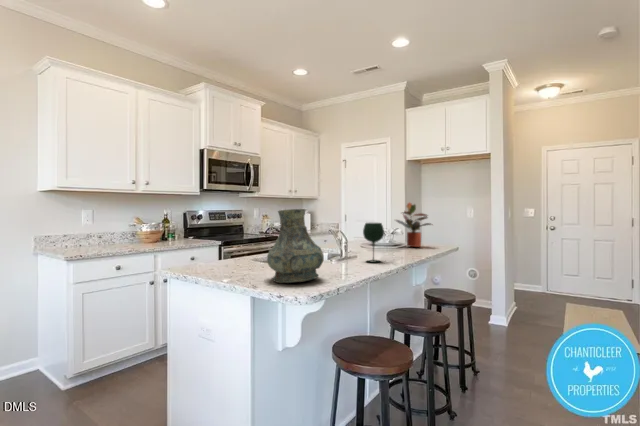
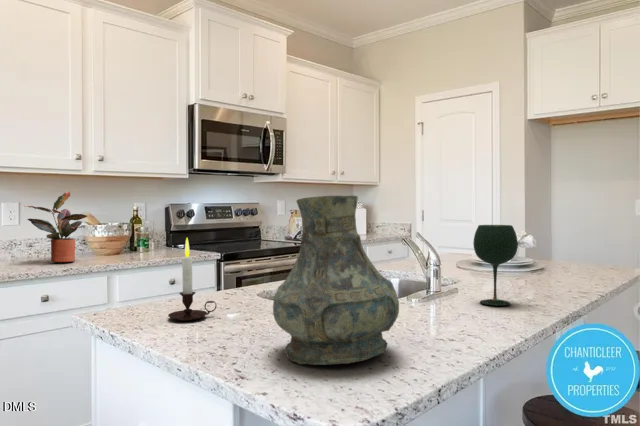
potted plant: present [396,203,431,247] -> present [25,192,87,262]
candle: none [210,229,234,271] -> present [168,238,217,321]

